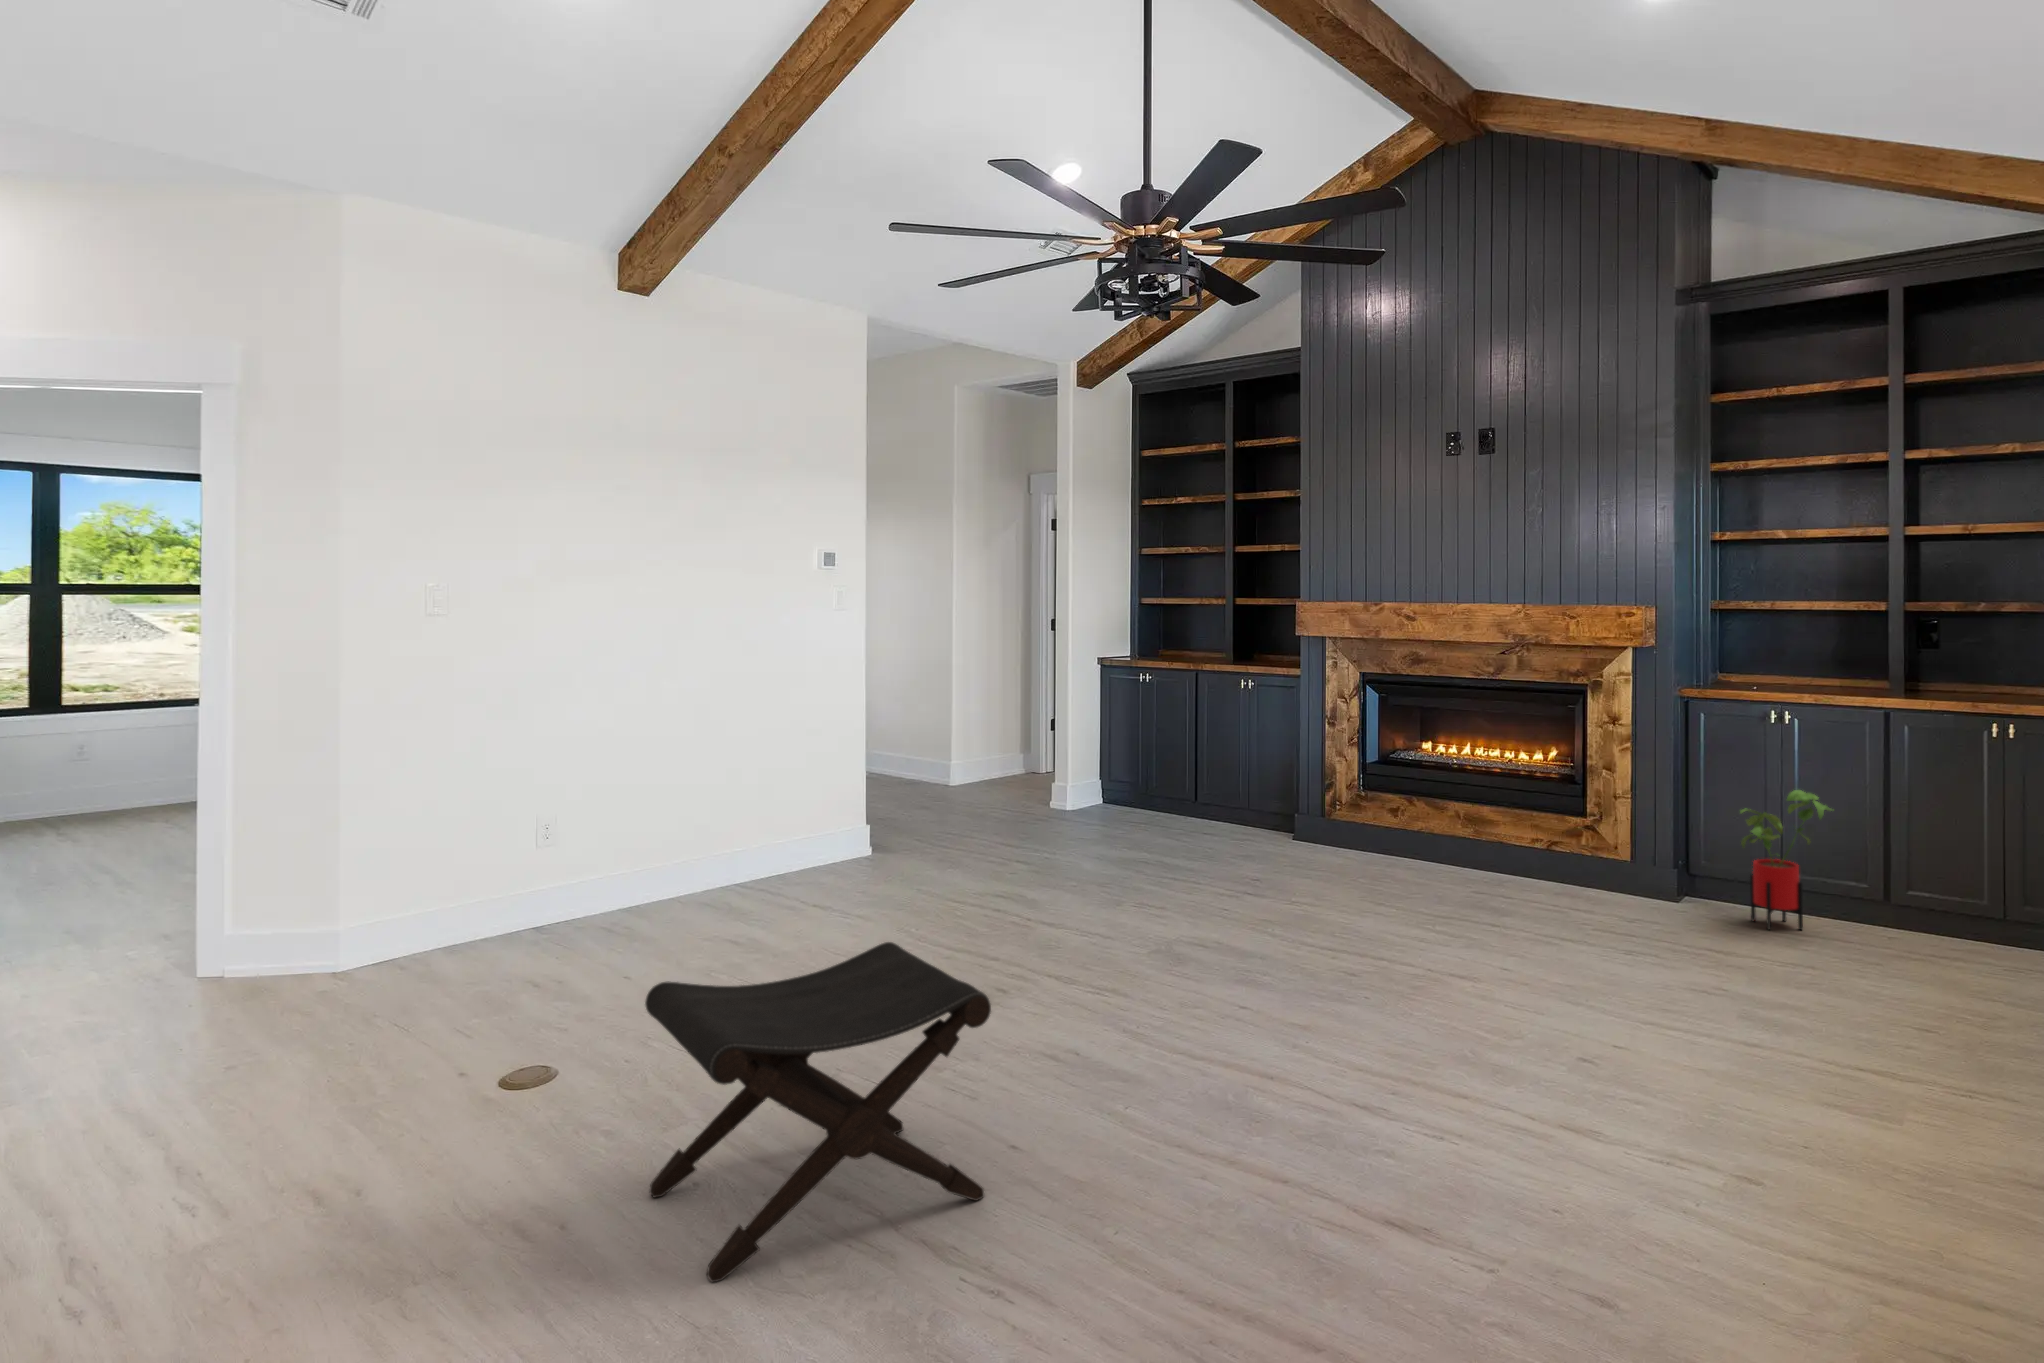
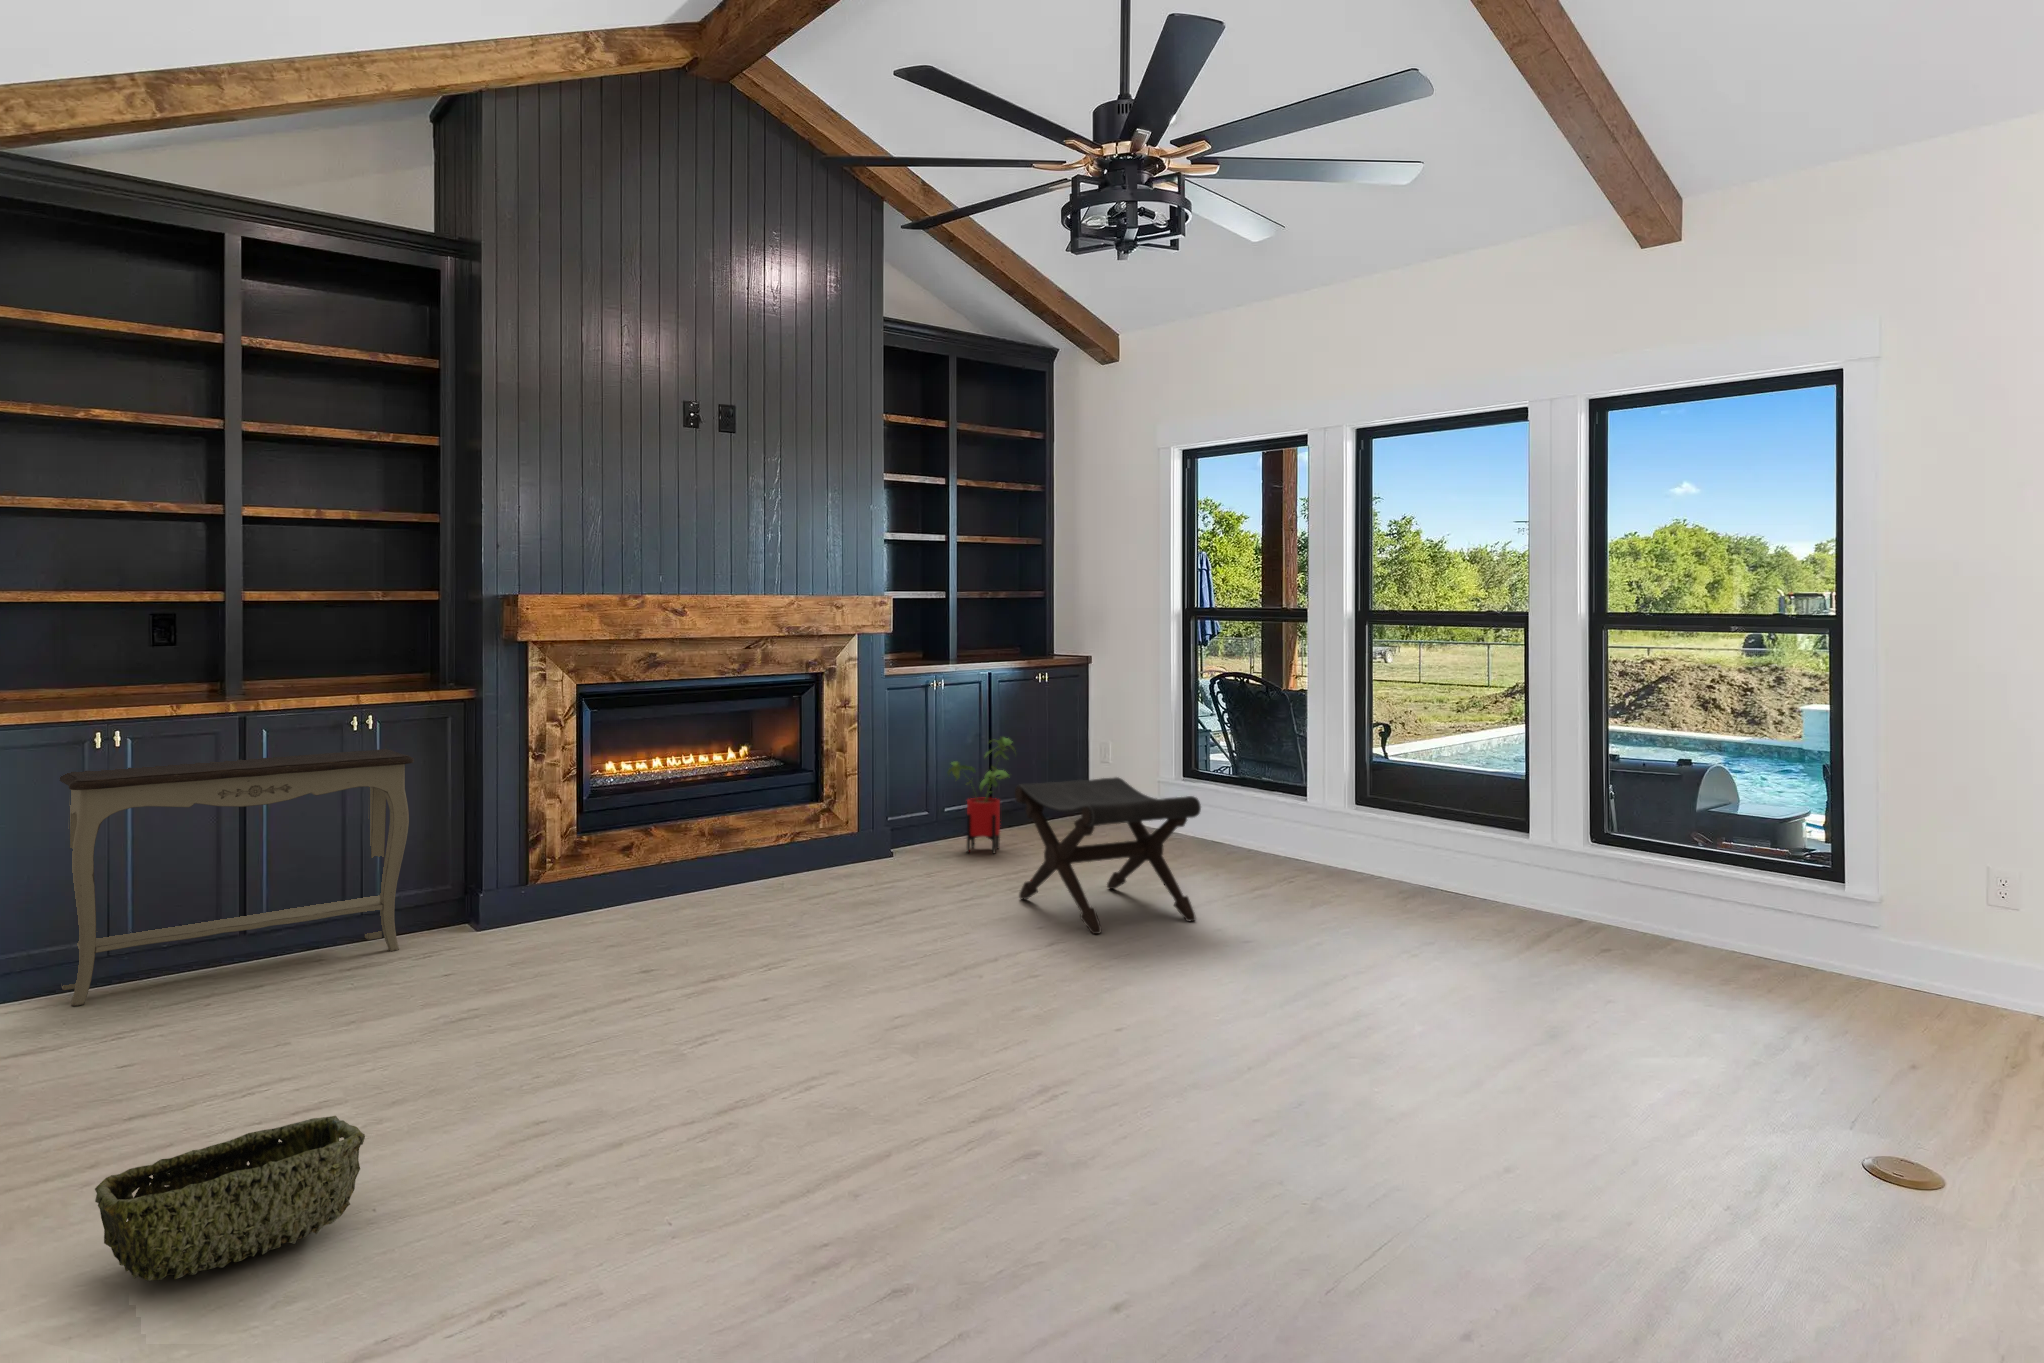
console table: none [1092,692,1260,835] -> present [59,749,414,1006]
woven basket: none [776,834,869,881] -> present [95,1116,365,1281]
footstool: present [645,942,991,1282] -> present [1015,777,1201,934]

